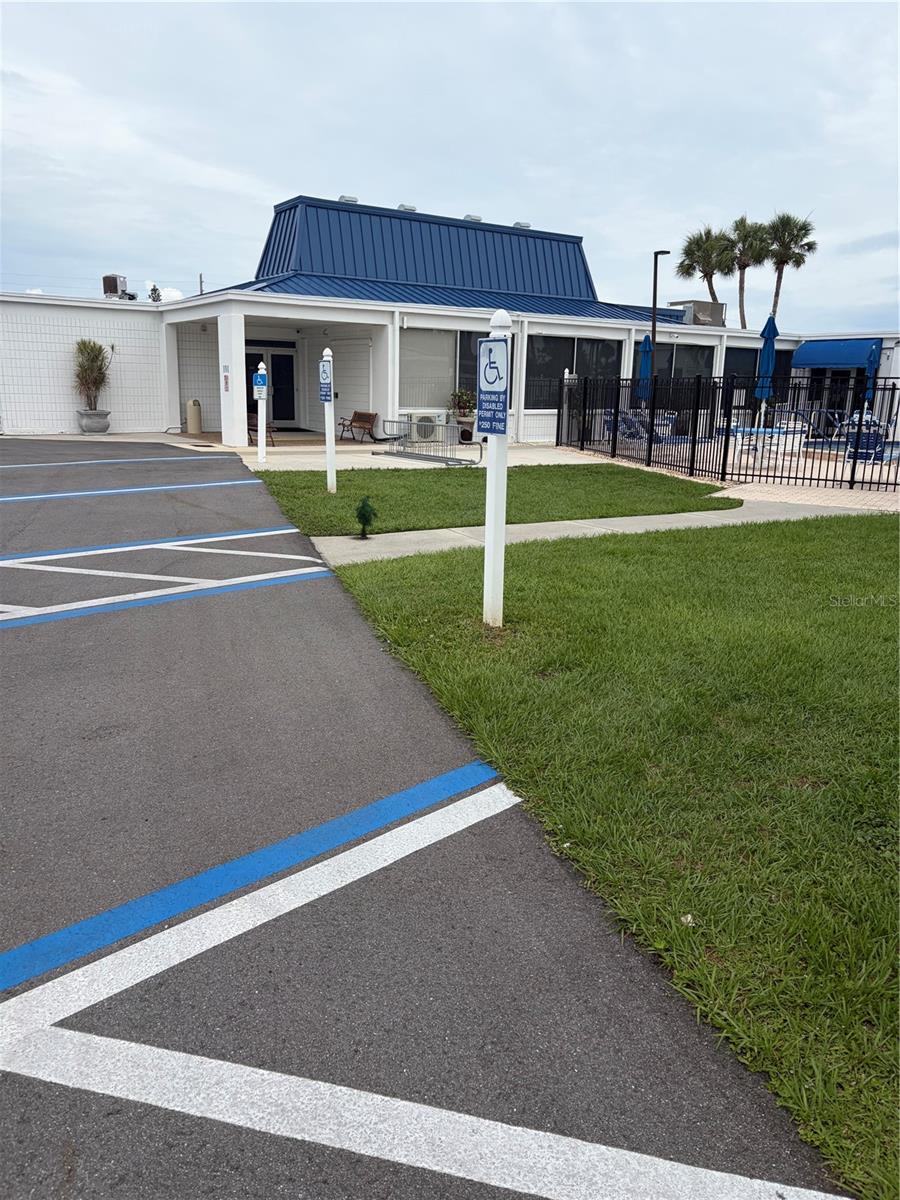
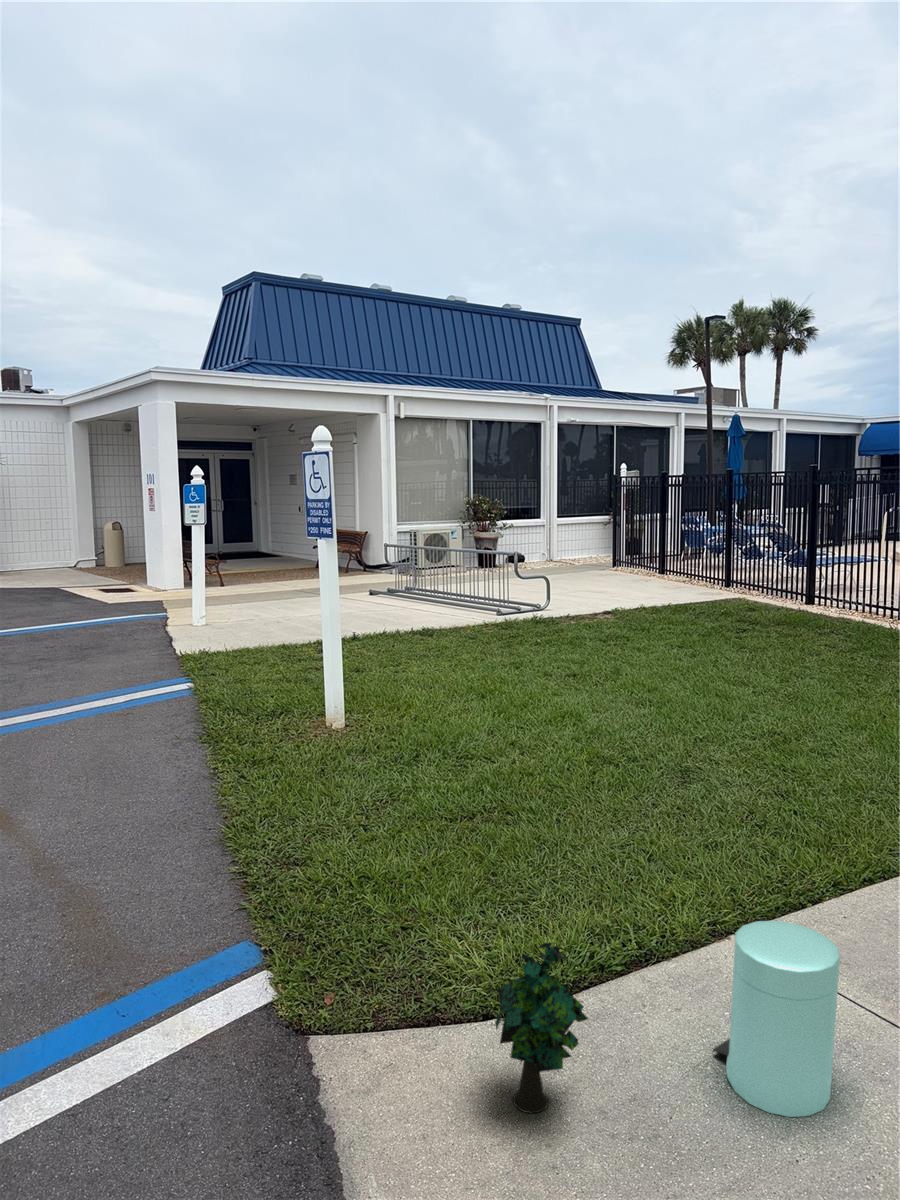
trash can: none [416,499,443,542] -> present [713,921,840,1117]

